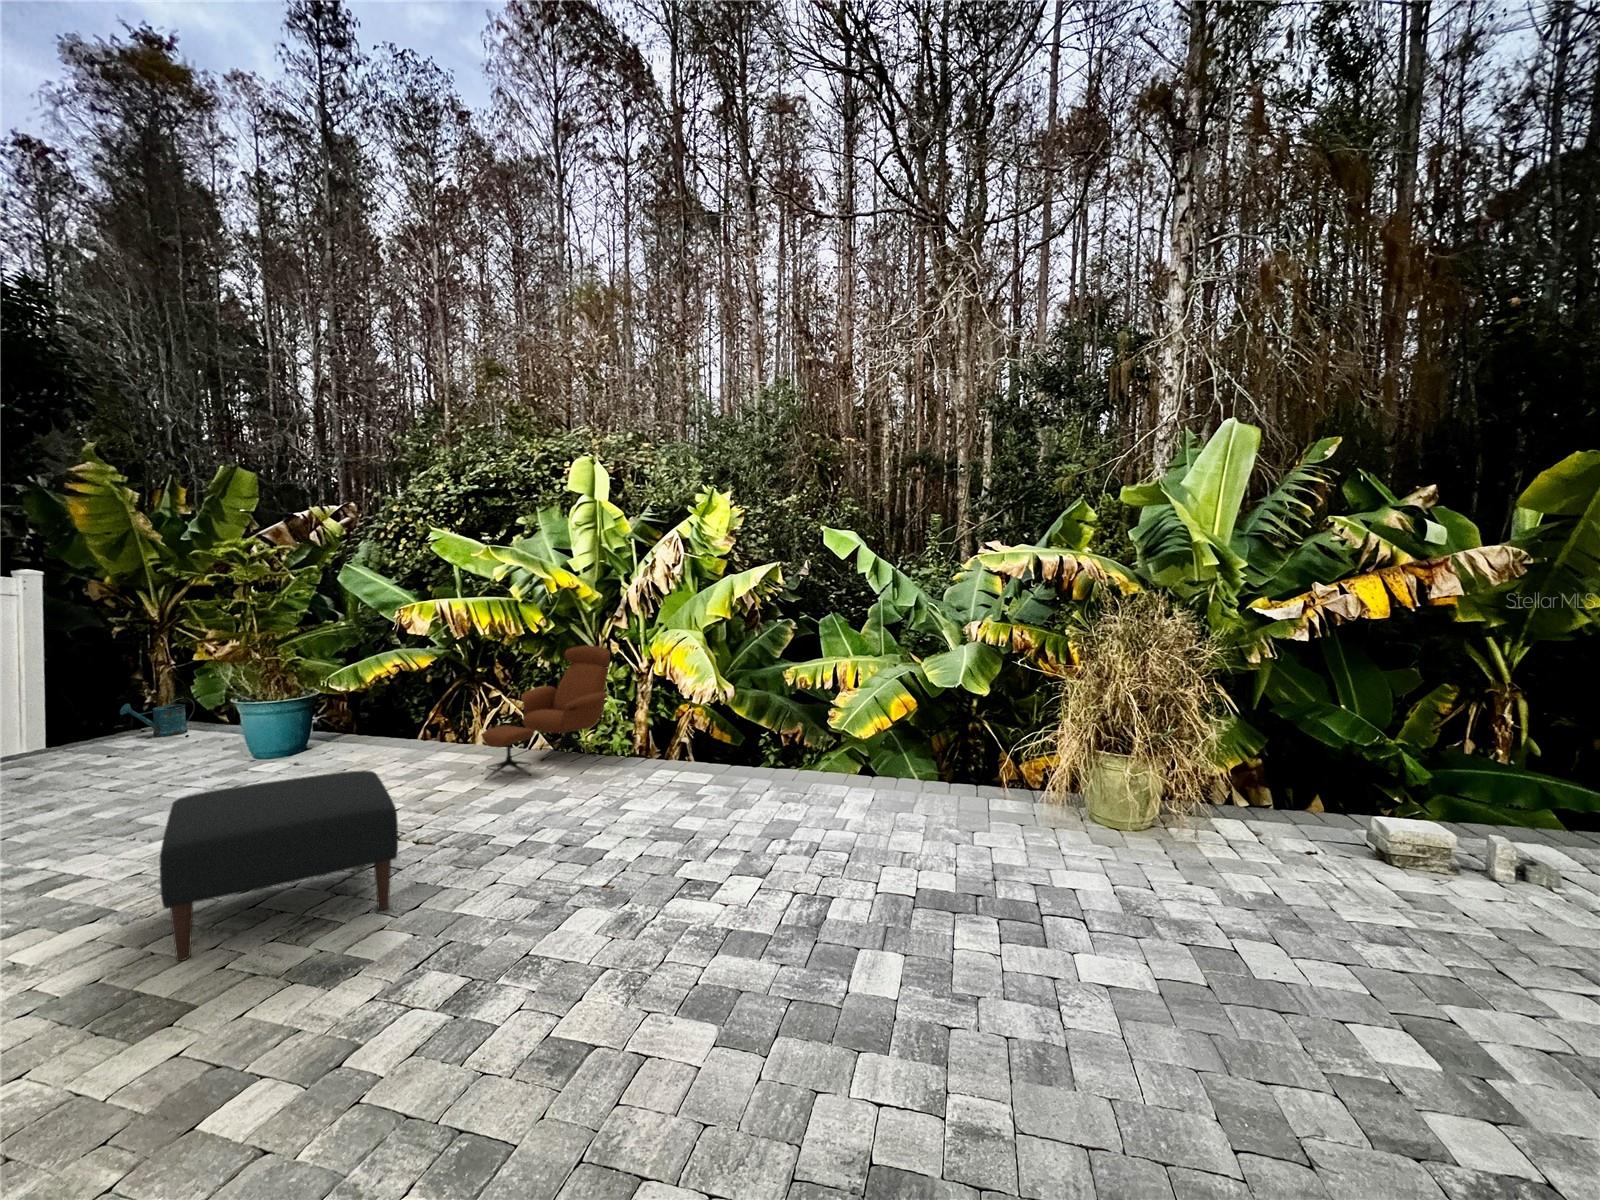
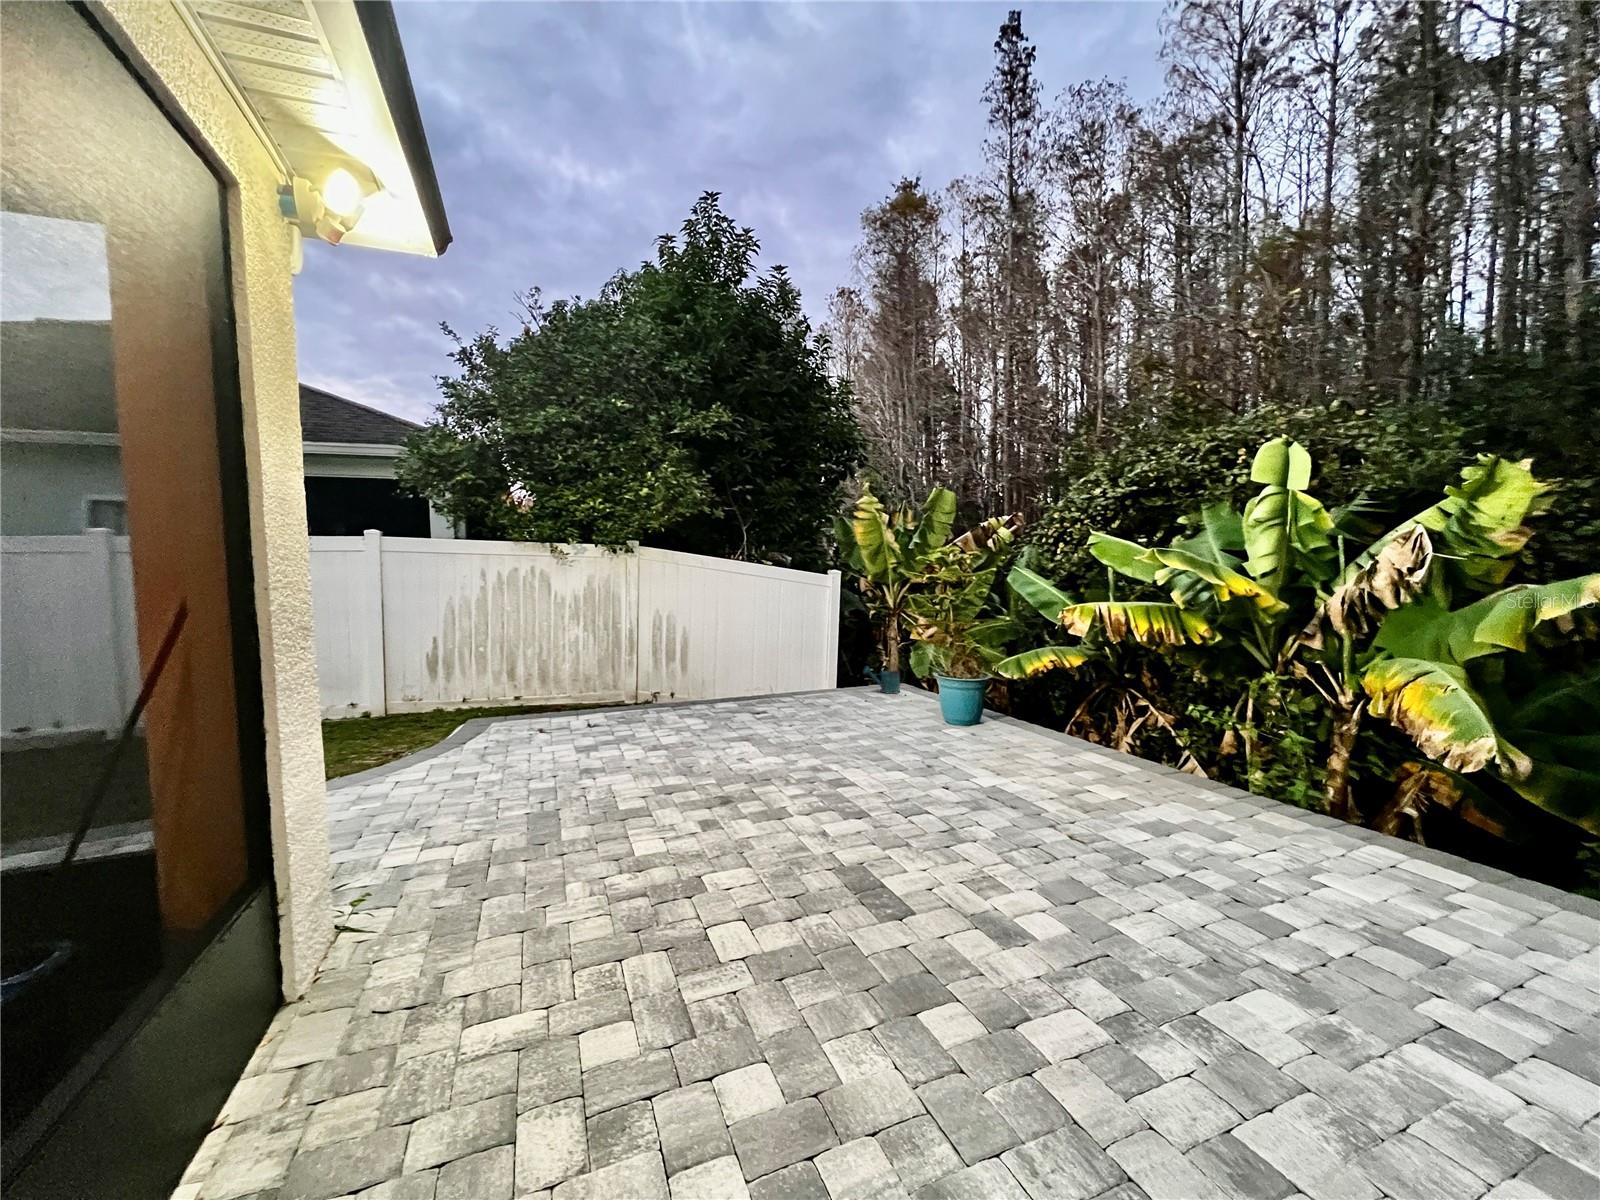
lounge chair: present [482,645,610,779] -> none [1132,664,1296,804]
ottoman: present [160,770,398,961] -> none [870,759,1051,919]

